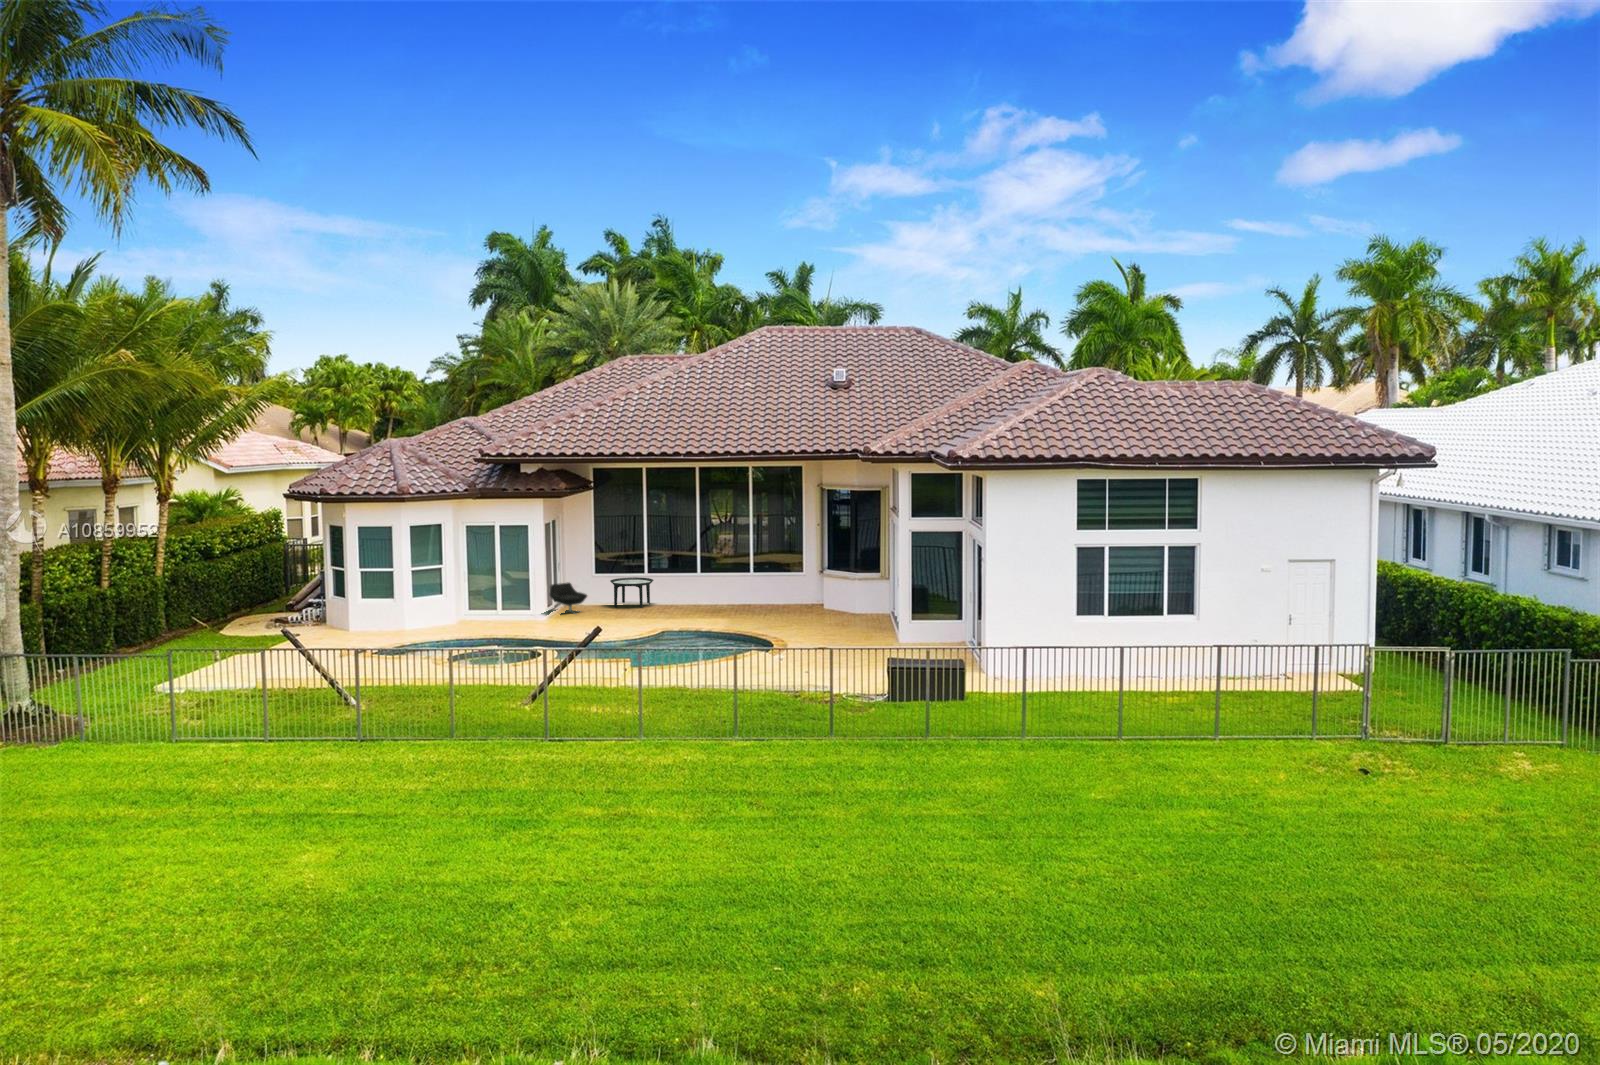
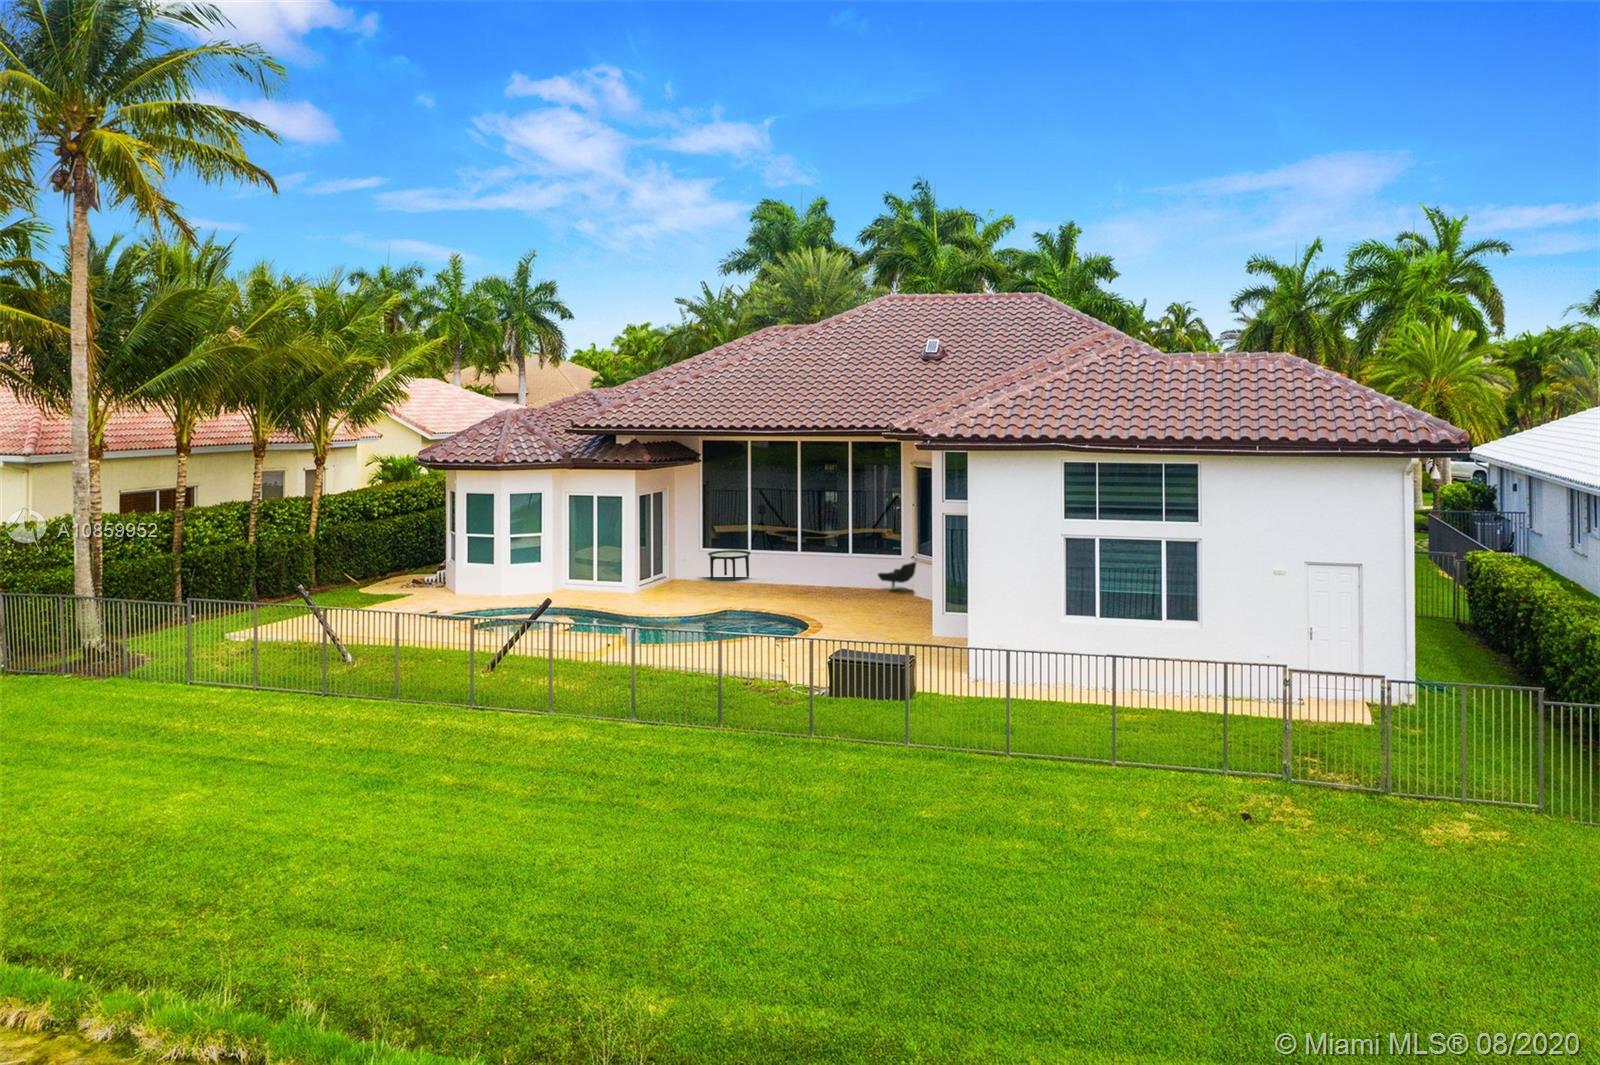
lounge chair: present [550,582,587,612] -> present [878,562,917,589]

